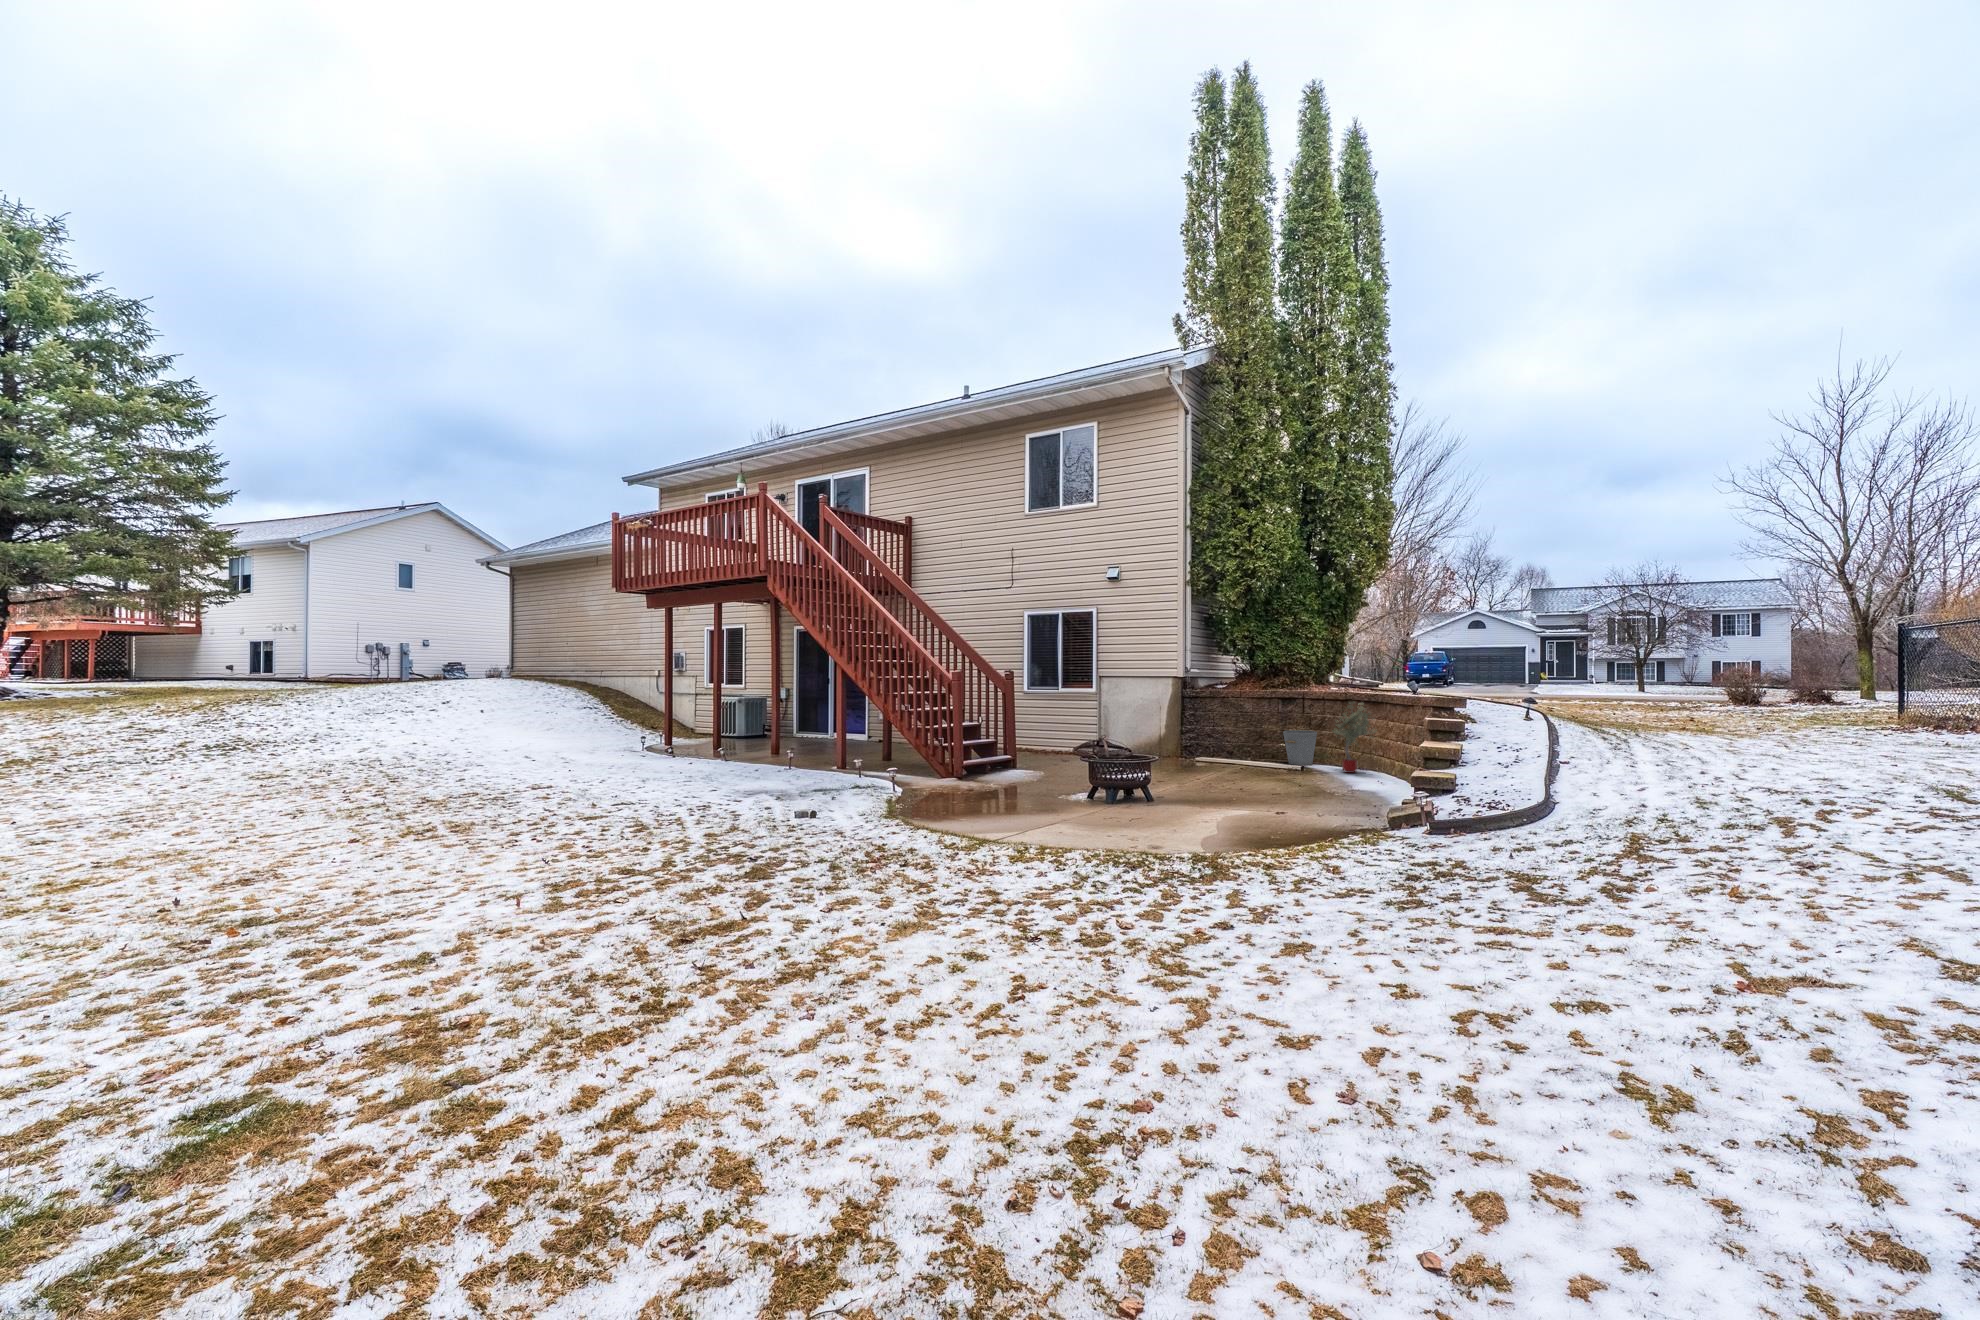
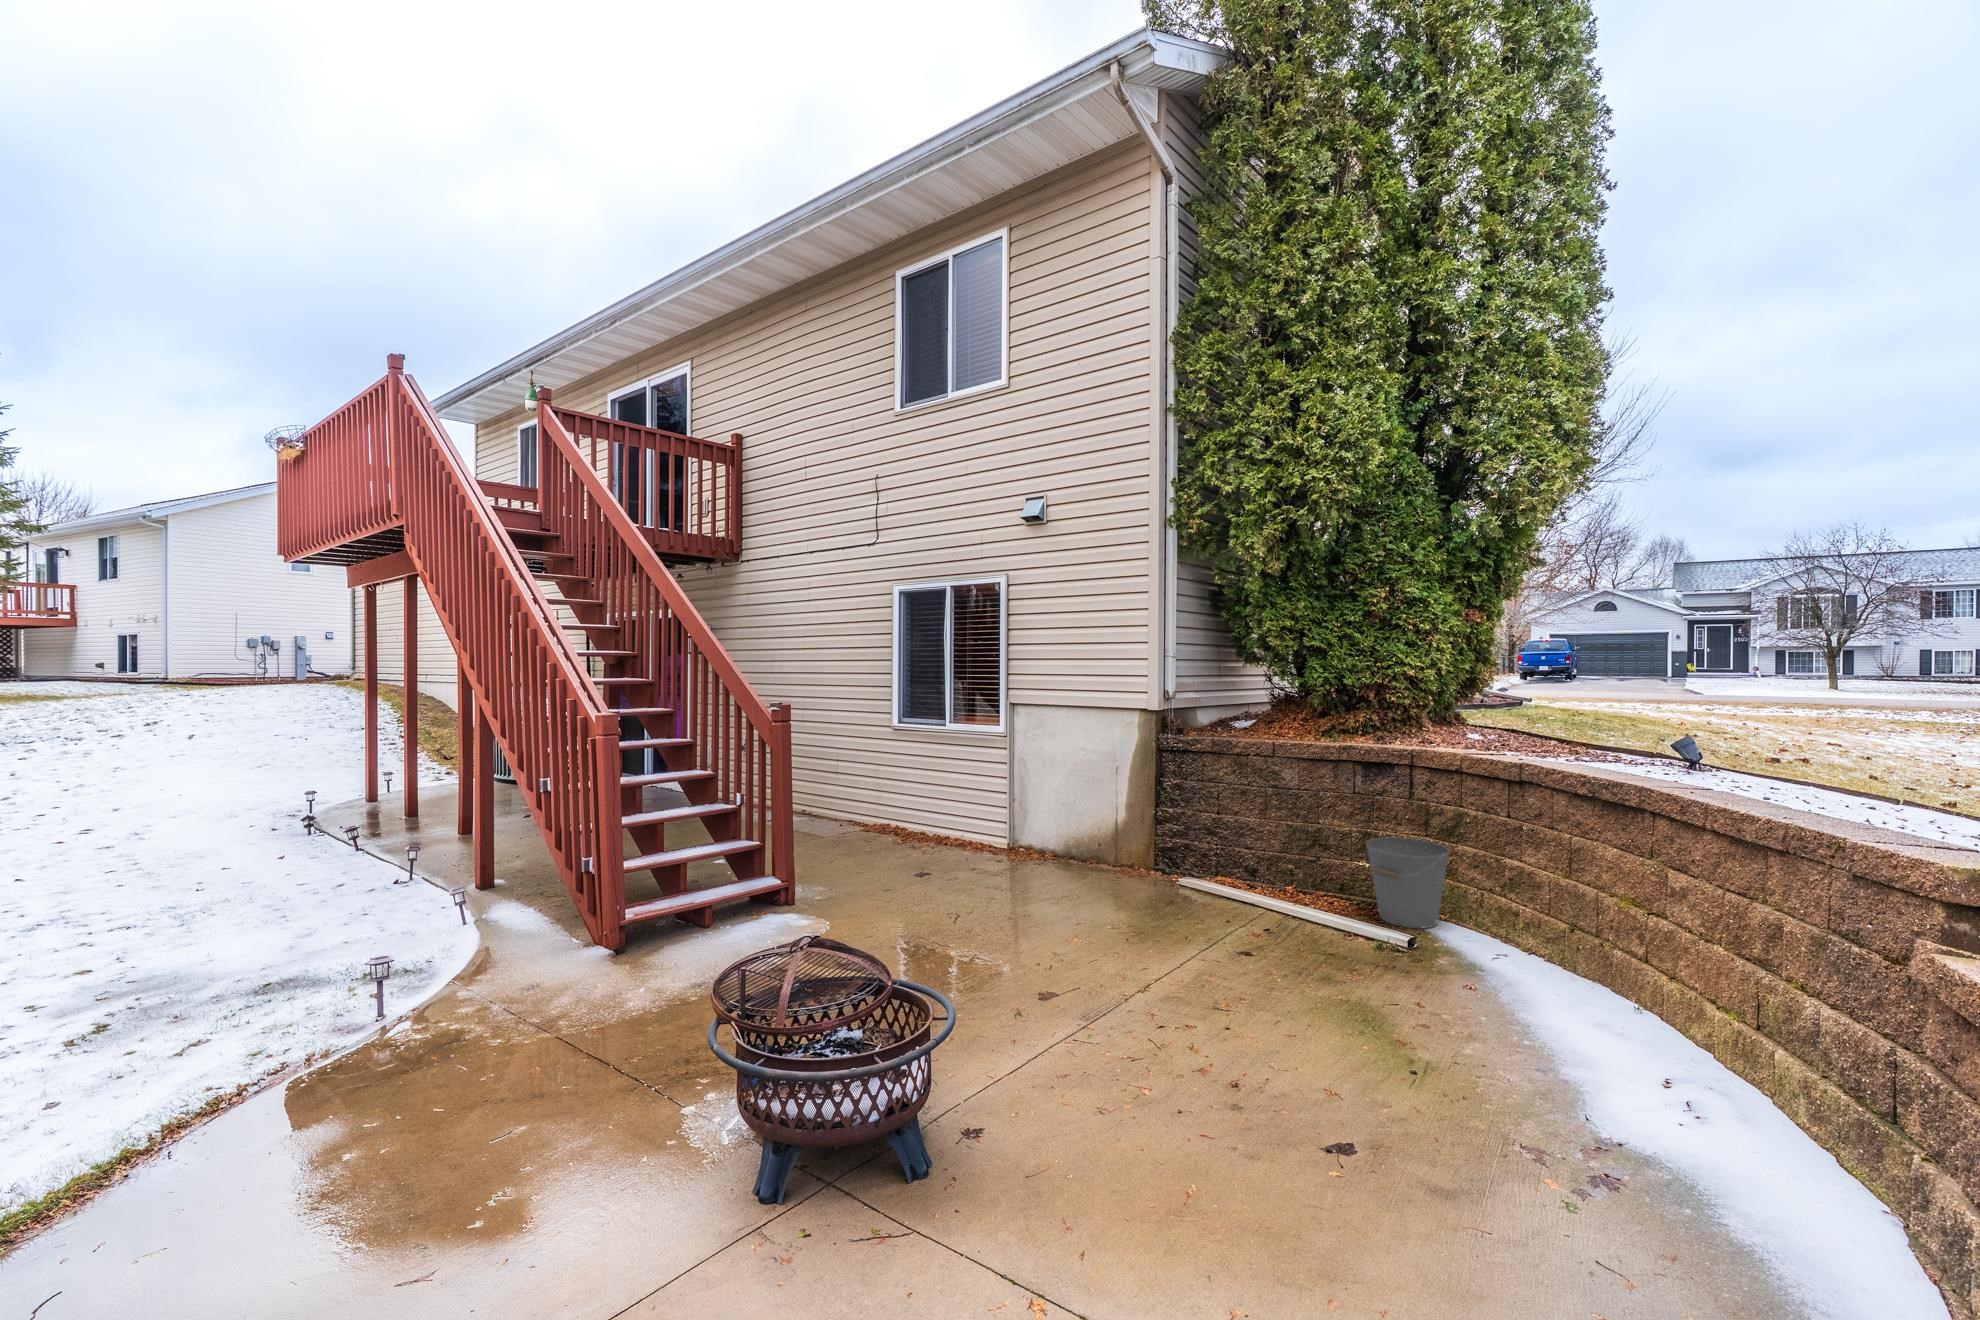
potted tree: present [1333,703,1377,773] -> none [1493,798,1634,988]

